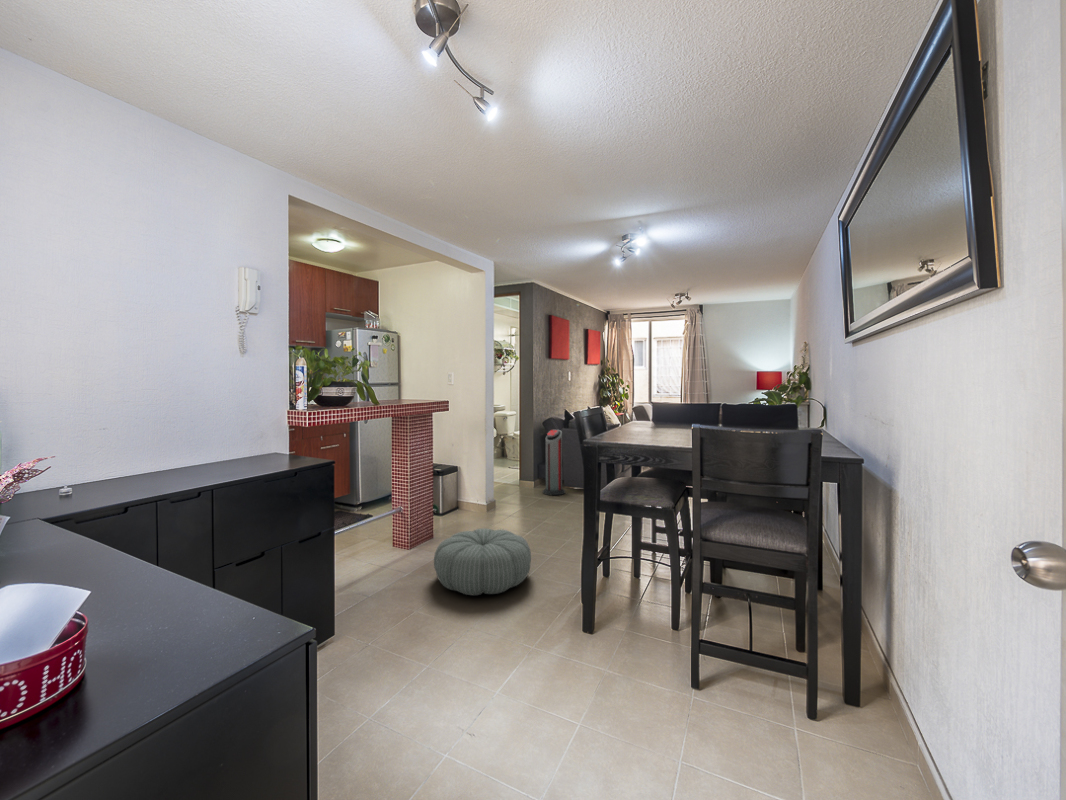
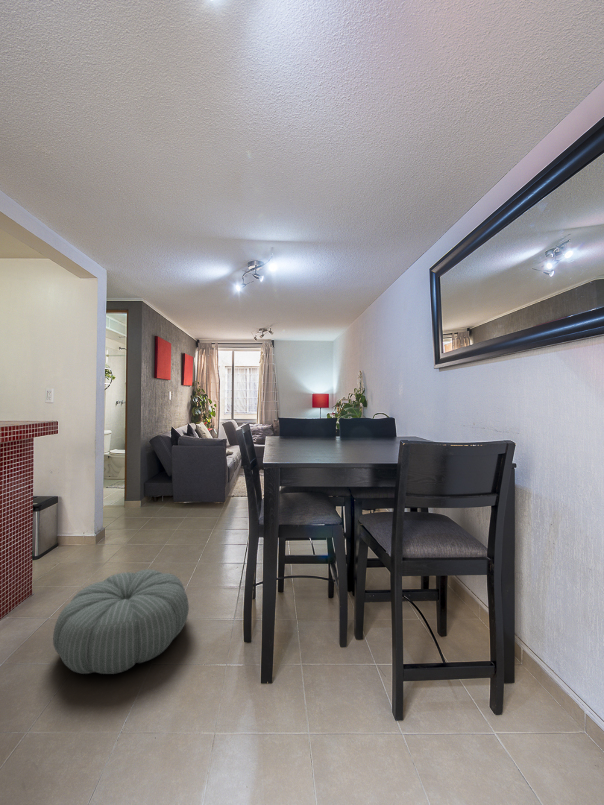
air purifier: present [543,430,565,495] -> none [153,446,177,512]

